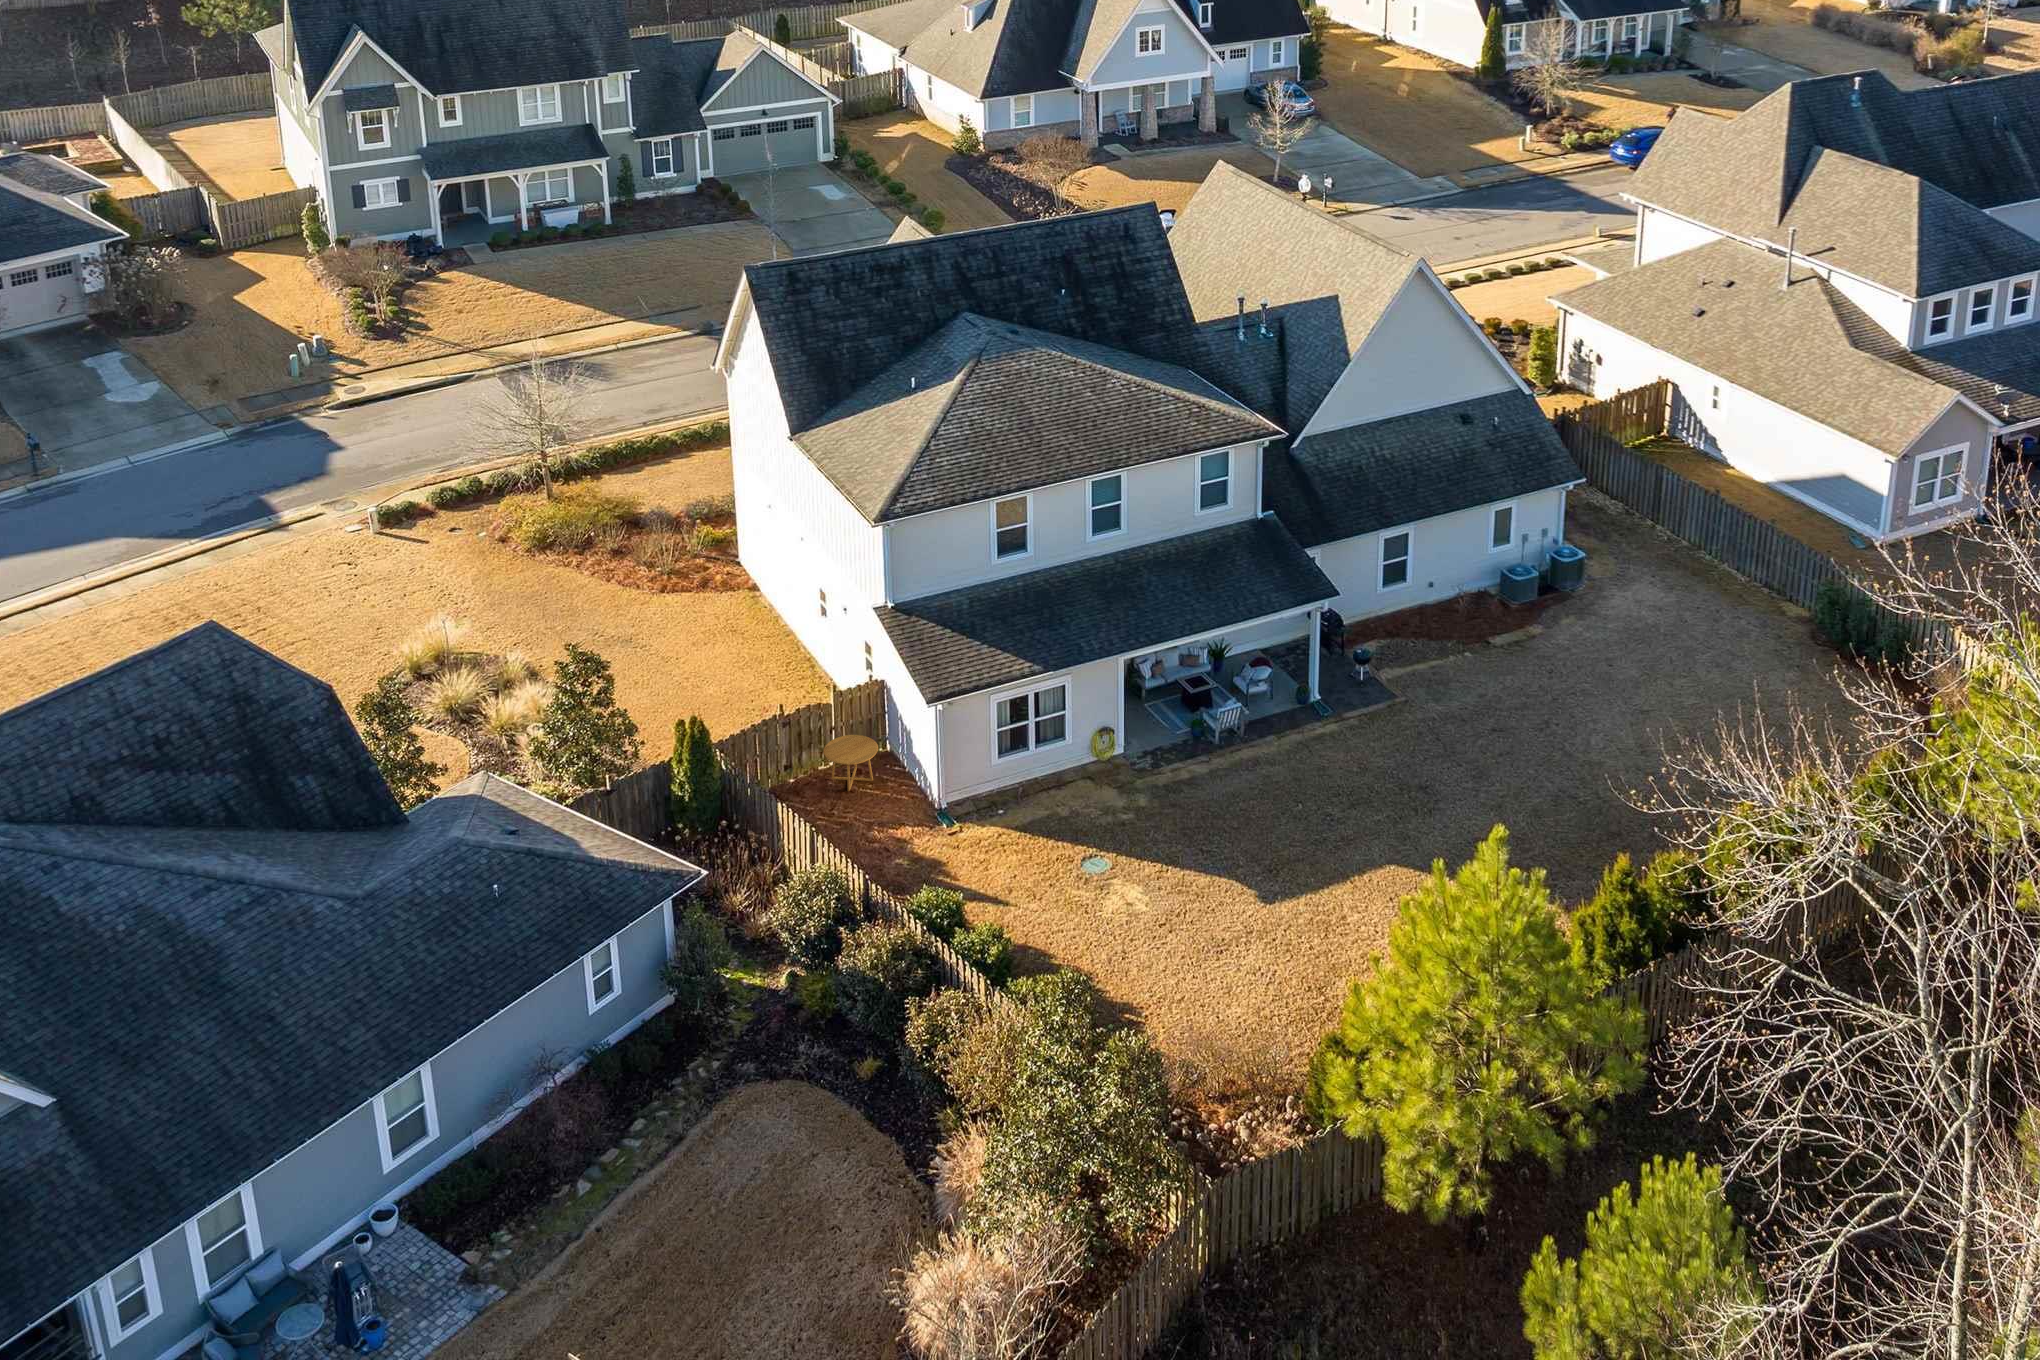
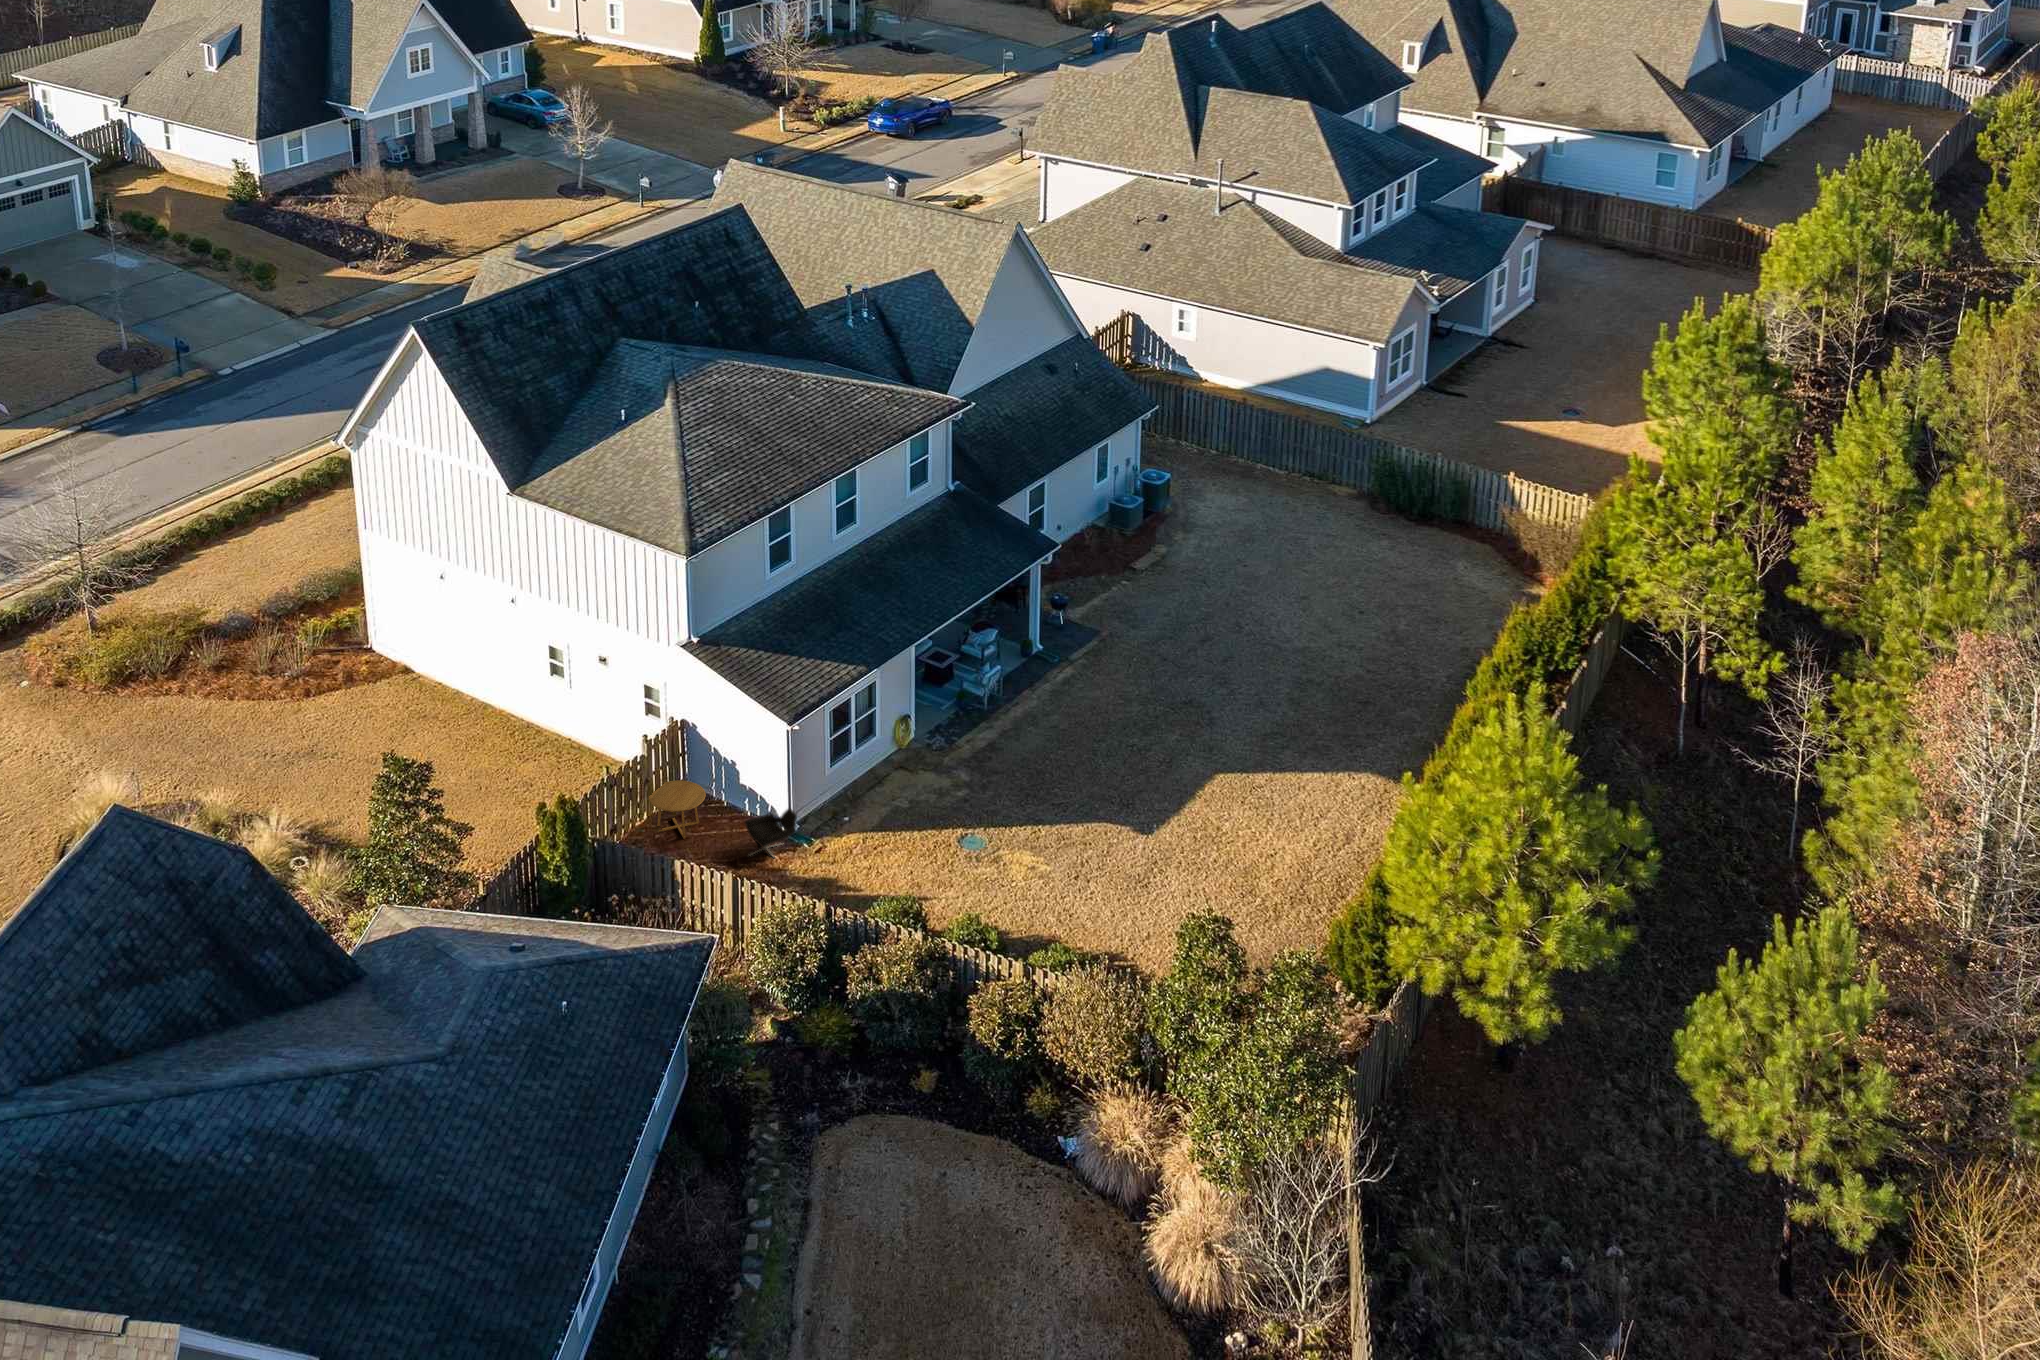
lounge chair: none [887,778,935,830] -> present [745,809,797,857]

